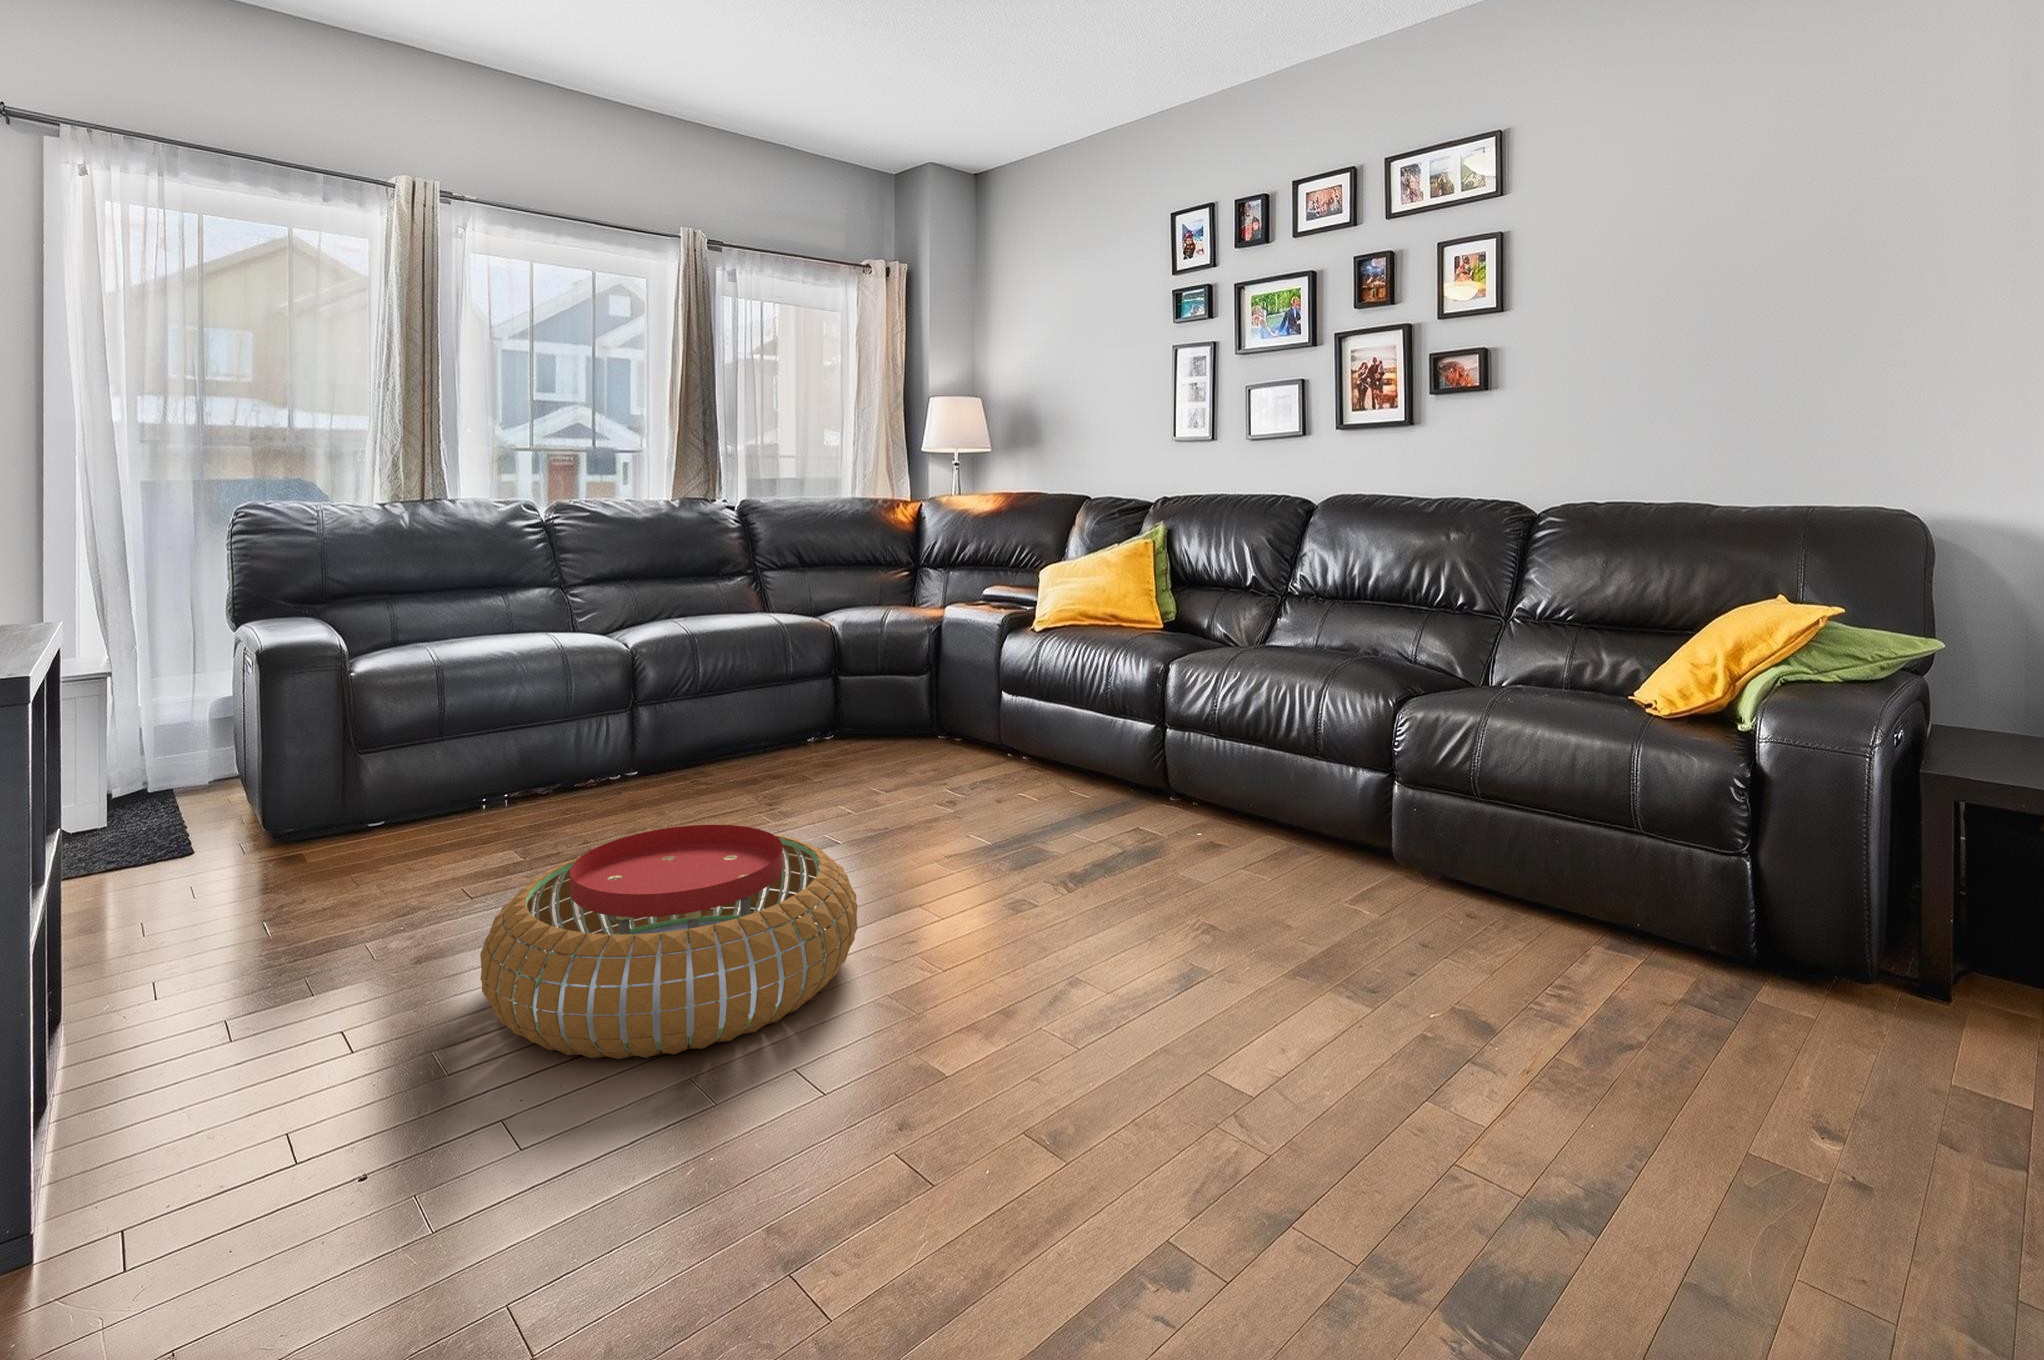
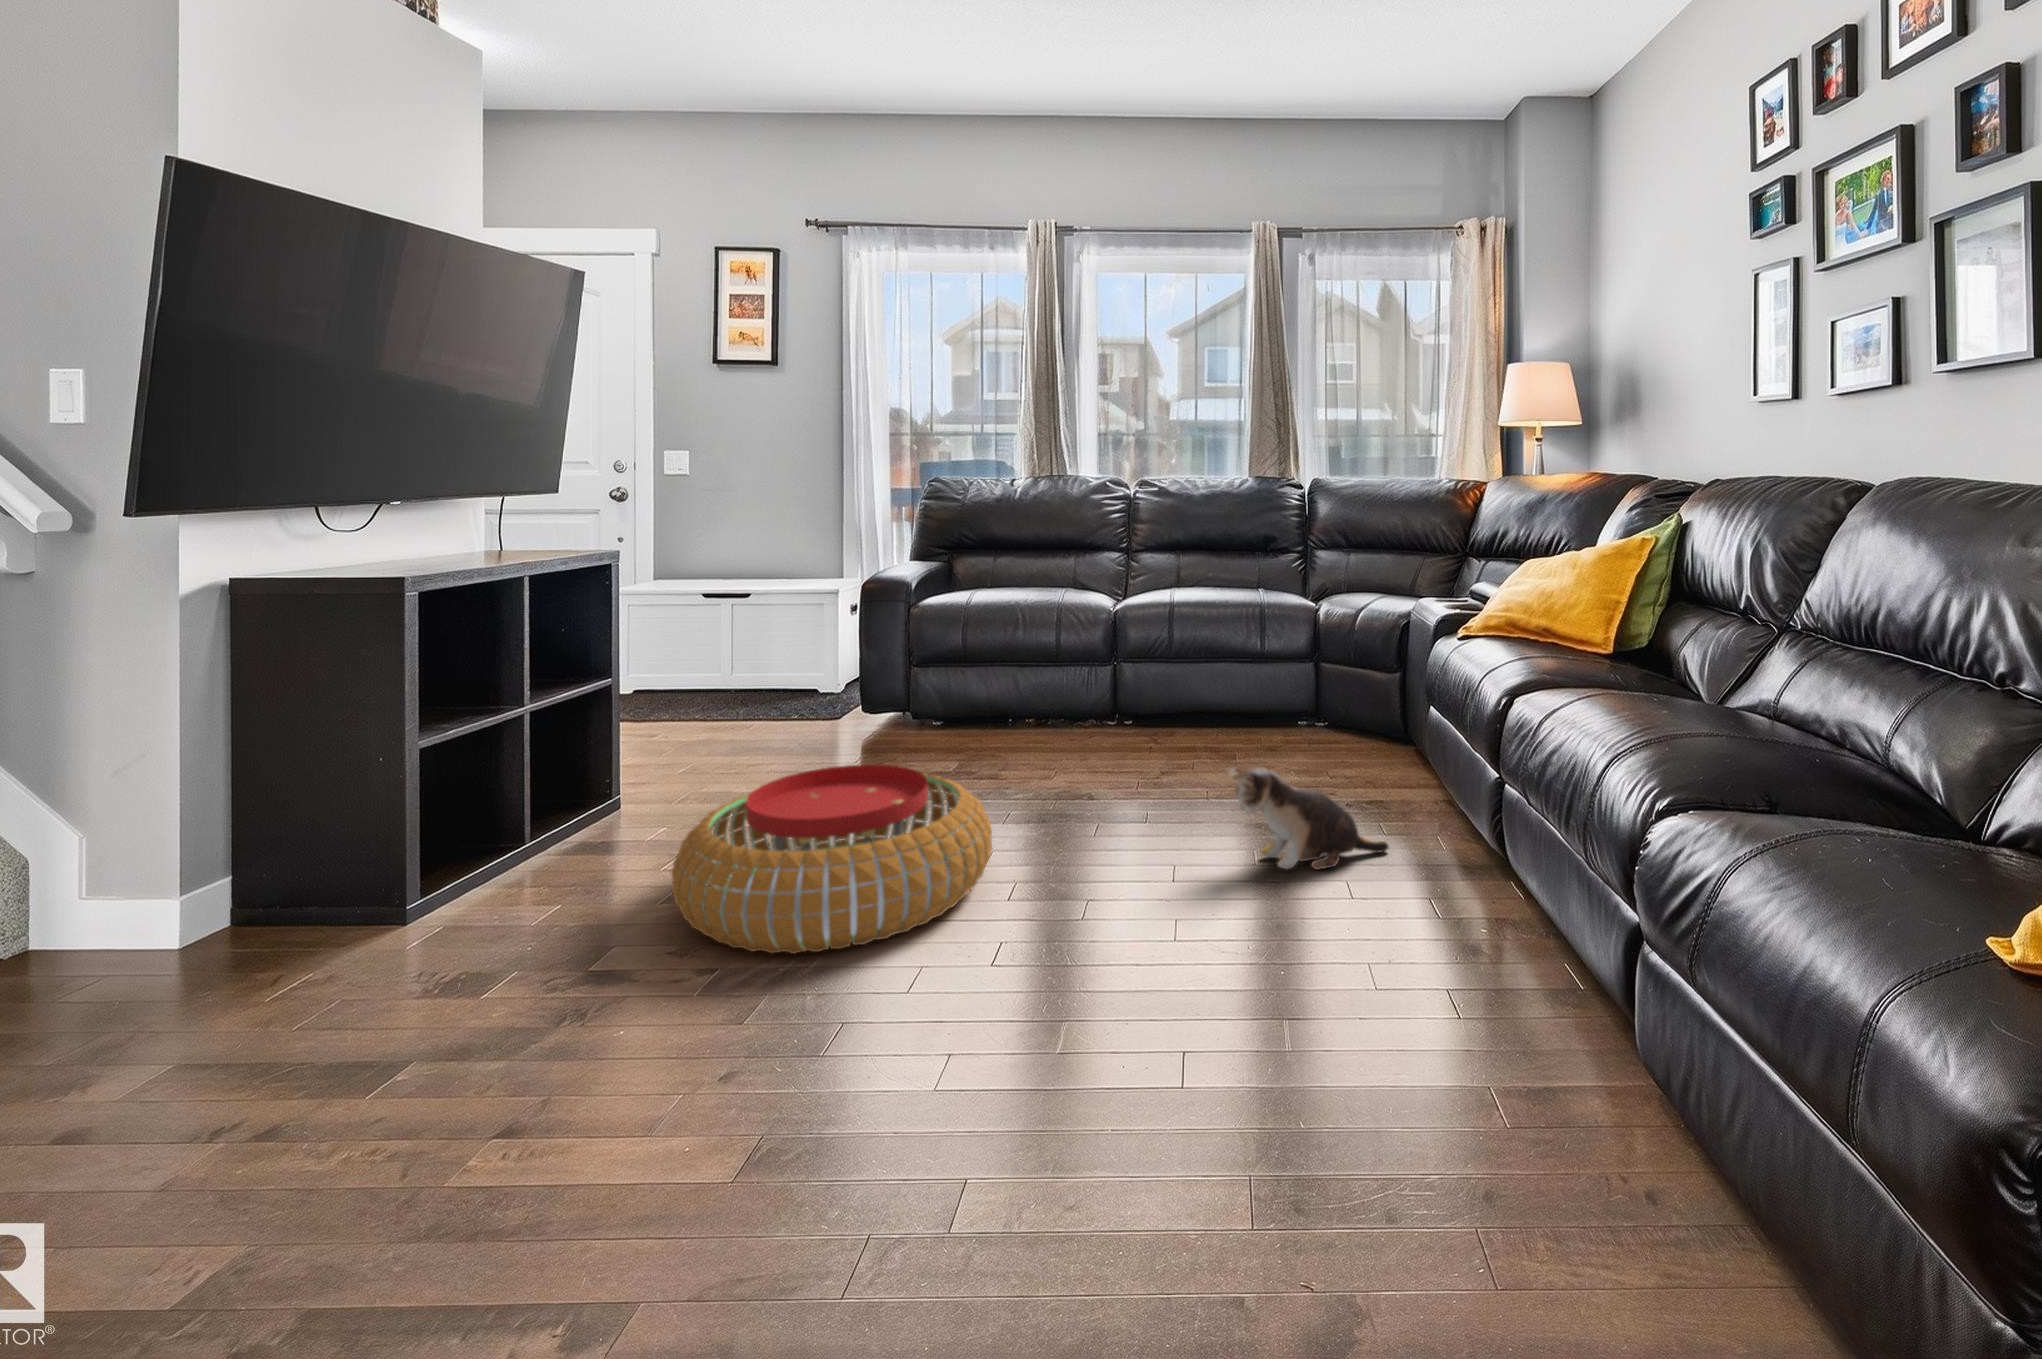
plush toy: none [978,756,1075,842] -> present [1226,767,1389,870]

